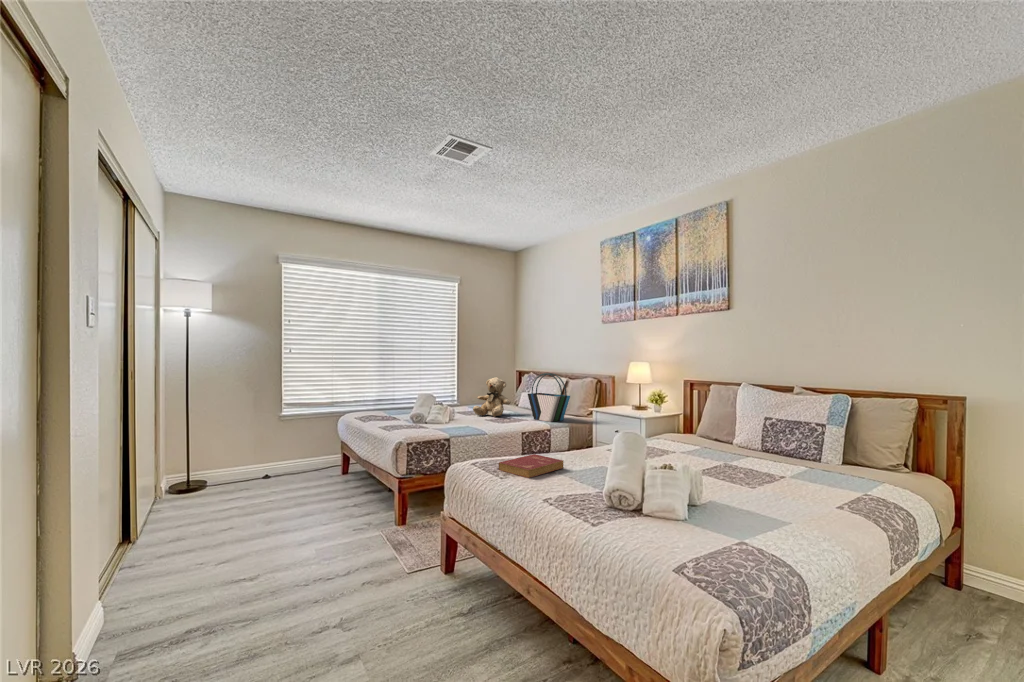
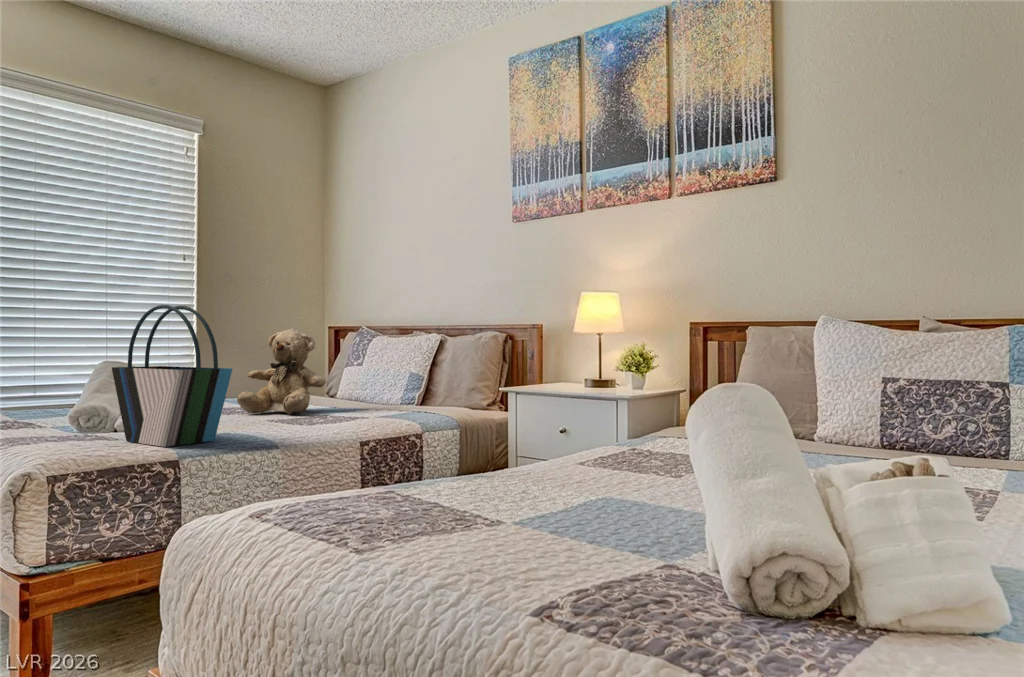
tote bag: present [528,373,570,422] -> present [112,305,232,447]
book: present [499,454,564,478] -> none [332,477,514,544]

